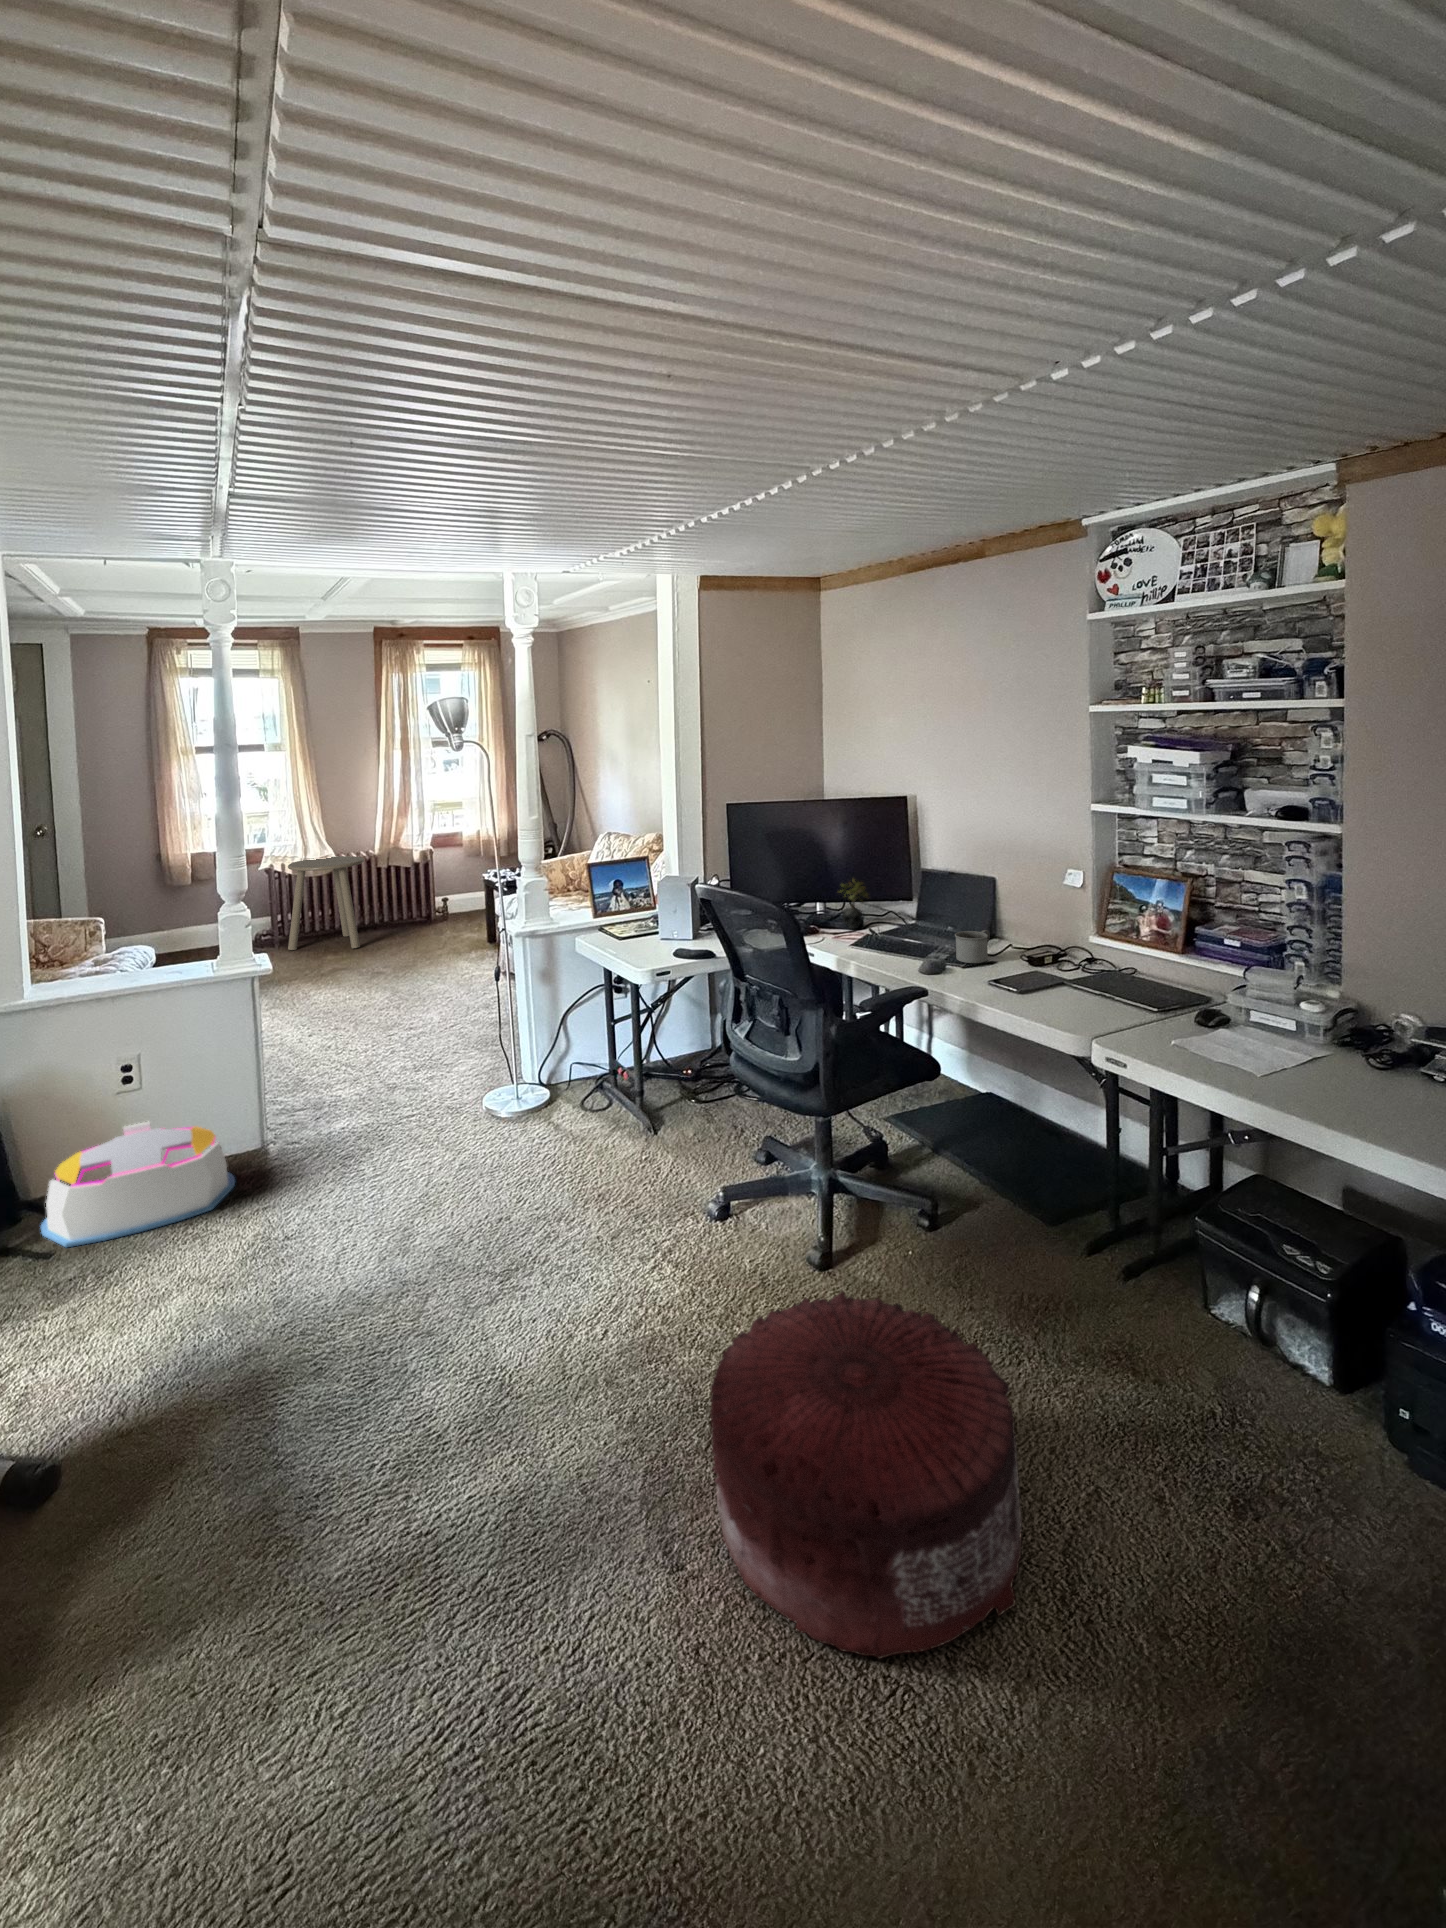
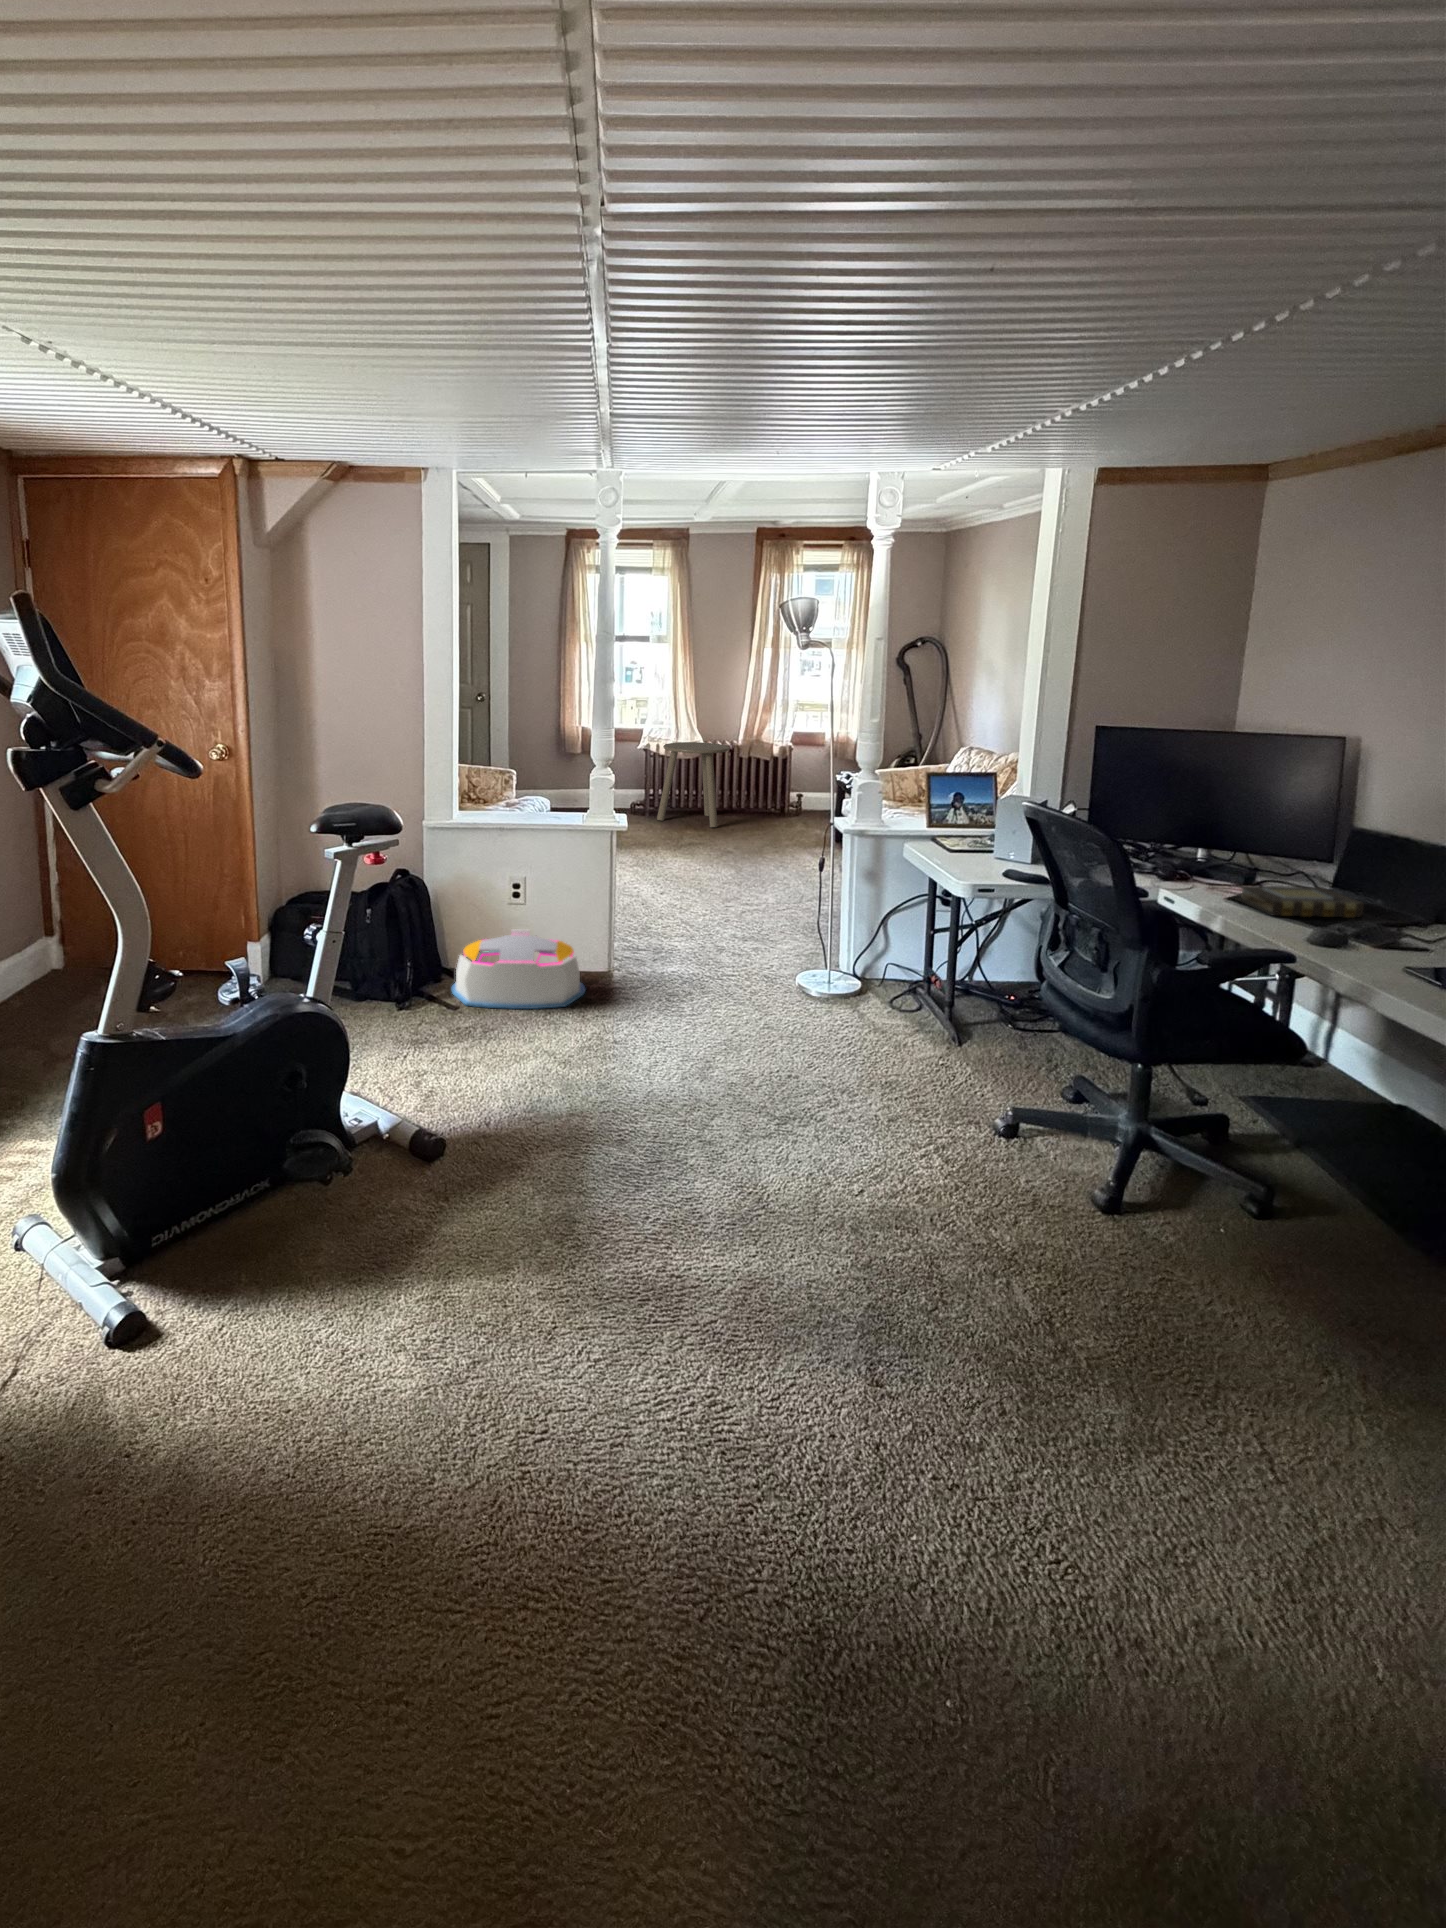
succulent plant: present [840,879,869,929] -> none [1213,828,1256,884]
book: none [865,920,955,952] -> present [1237,885,1364,918]
mug: present [955,930,990,963] -> none [1353,906,1409,946]
pouf: present [710,1291,1022,1659] -> none [923,1212,1264,1553]

